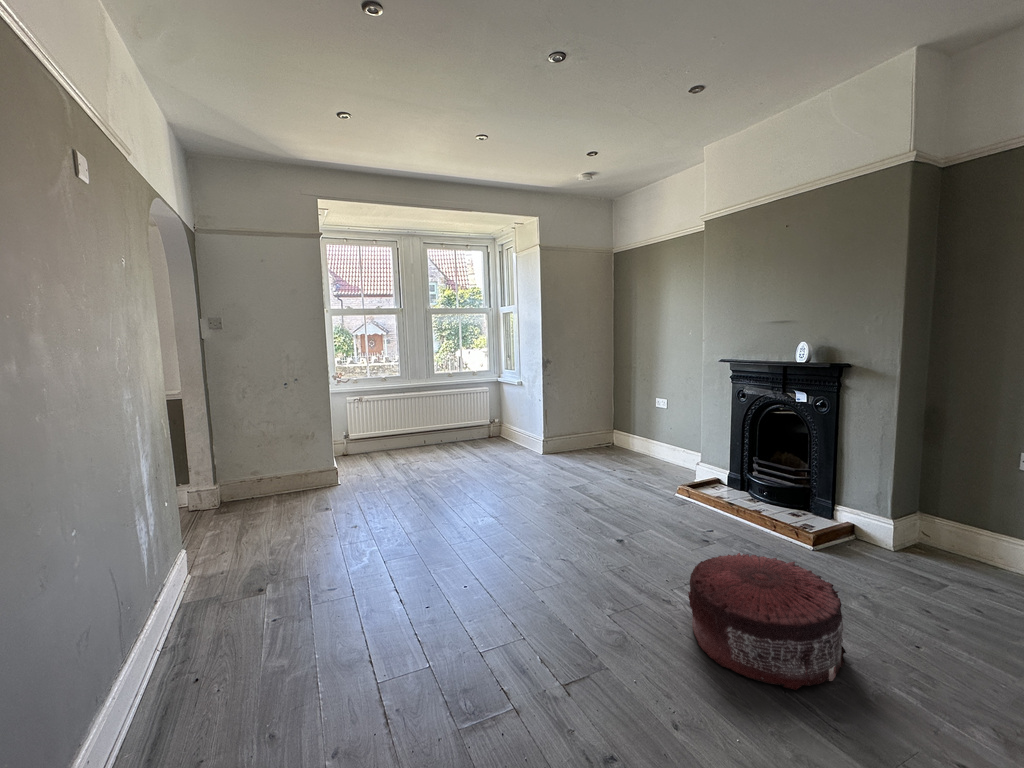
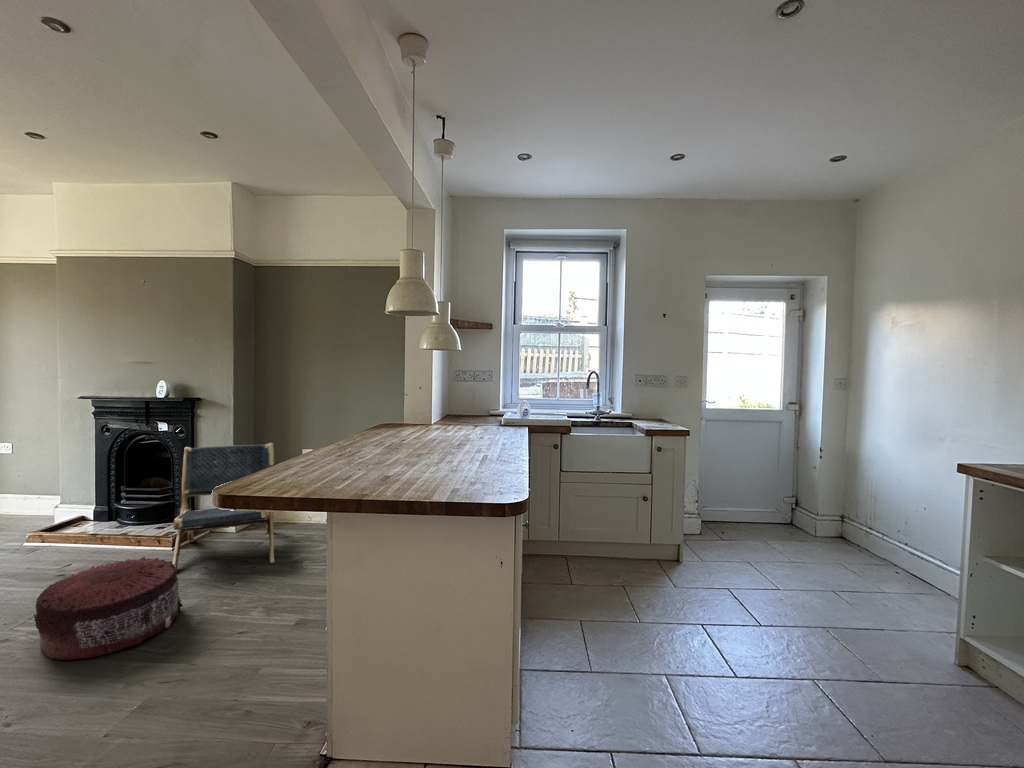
lounge chair: none [815,425,985,634] -> present [172,443,275,571]

